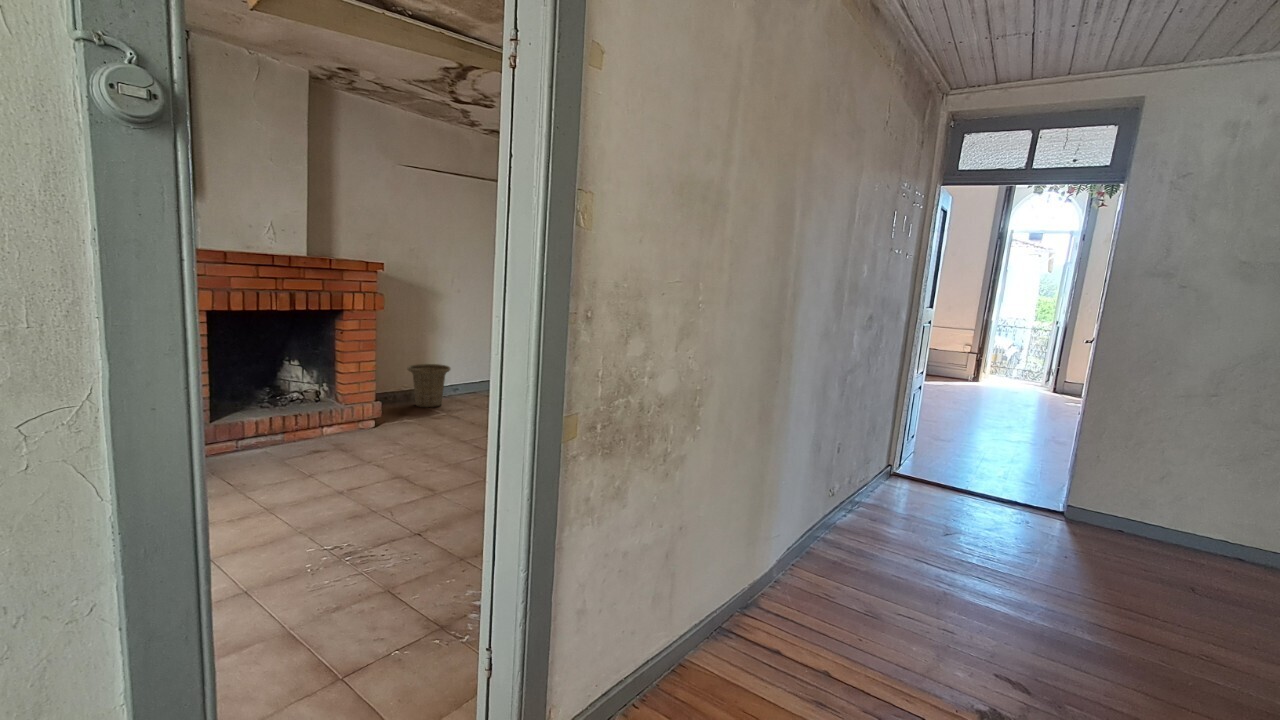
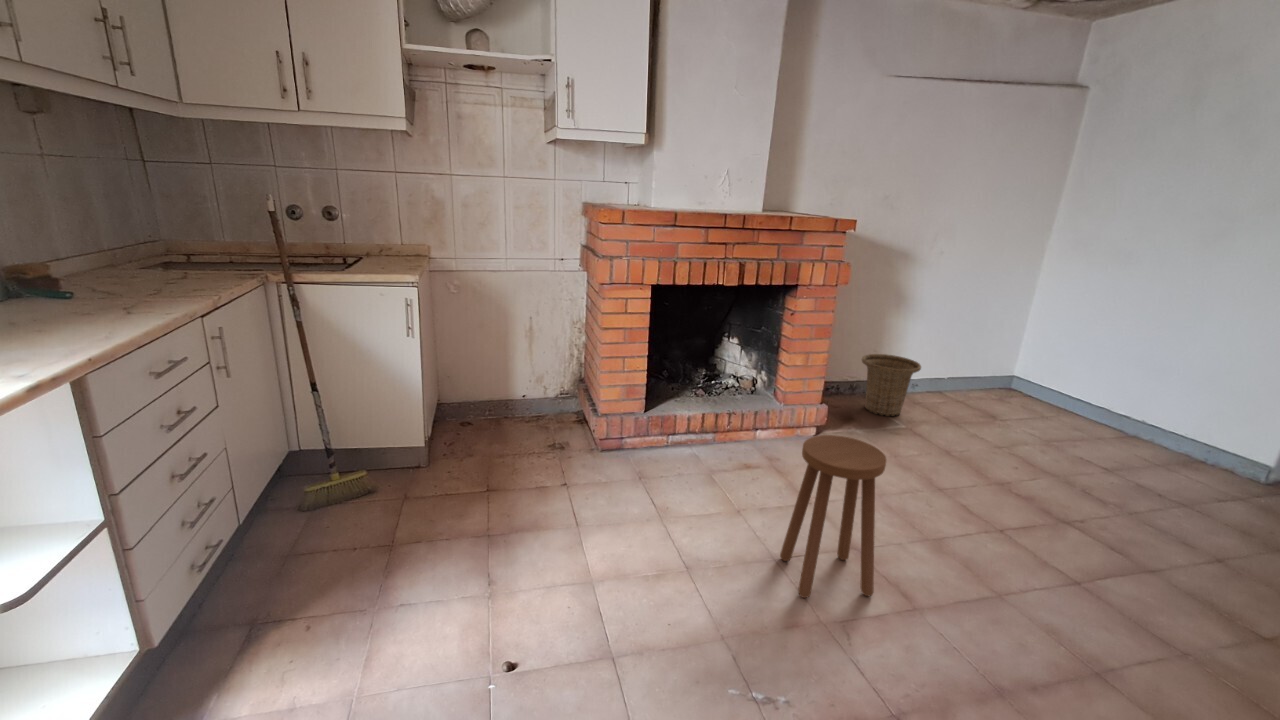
stool: none [344,395,409,502] -> present [780,435,886,598]

